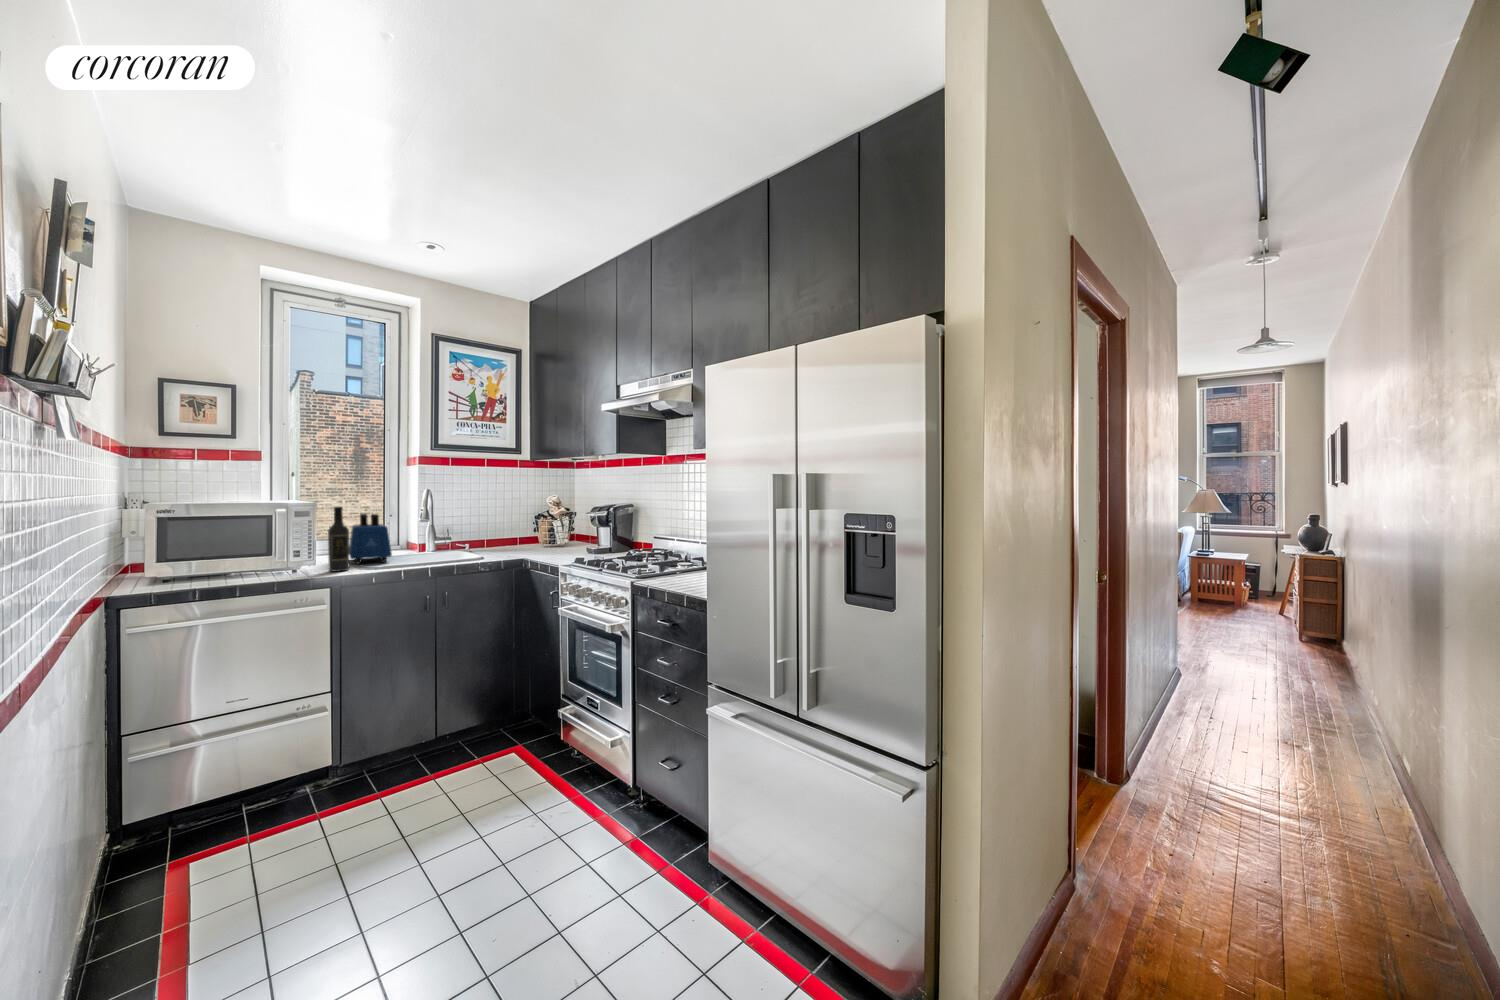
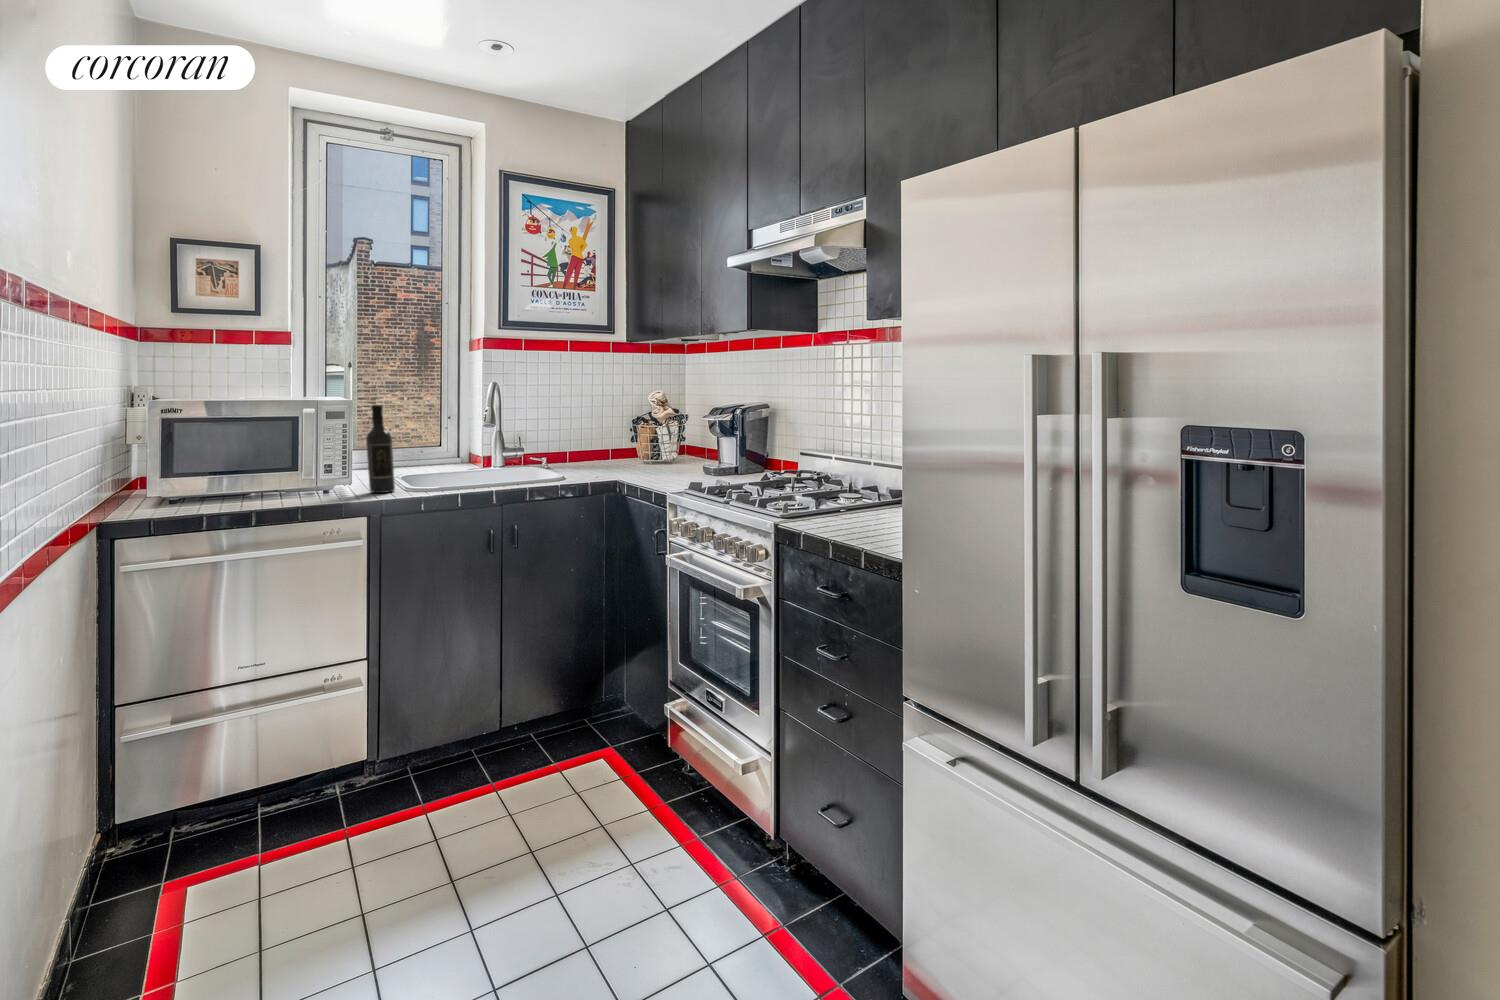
toaster: present [349,514,392,564] -> none [398,416,450,483]

